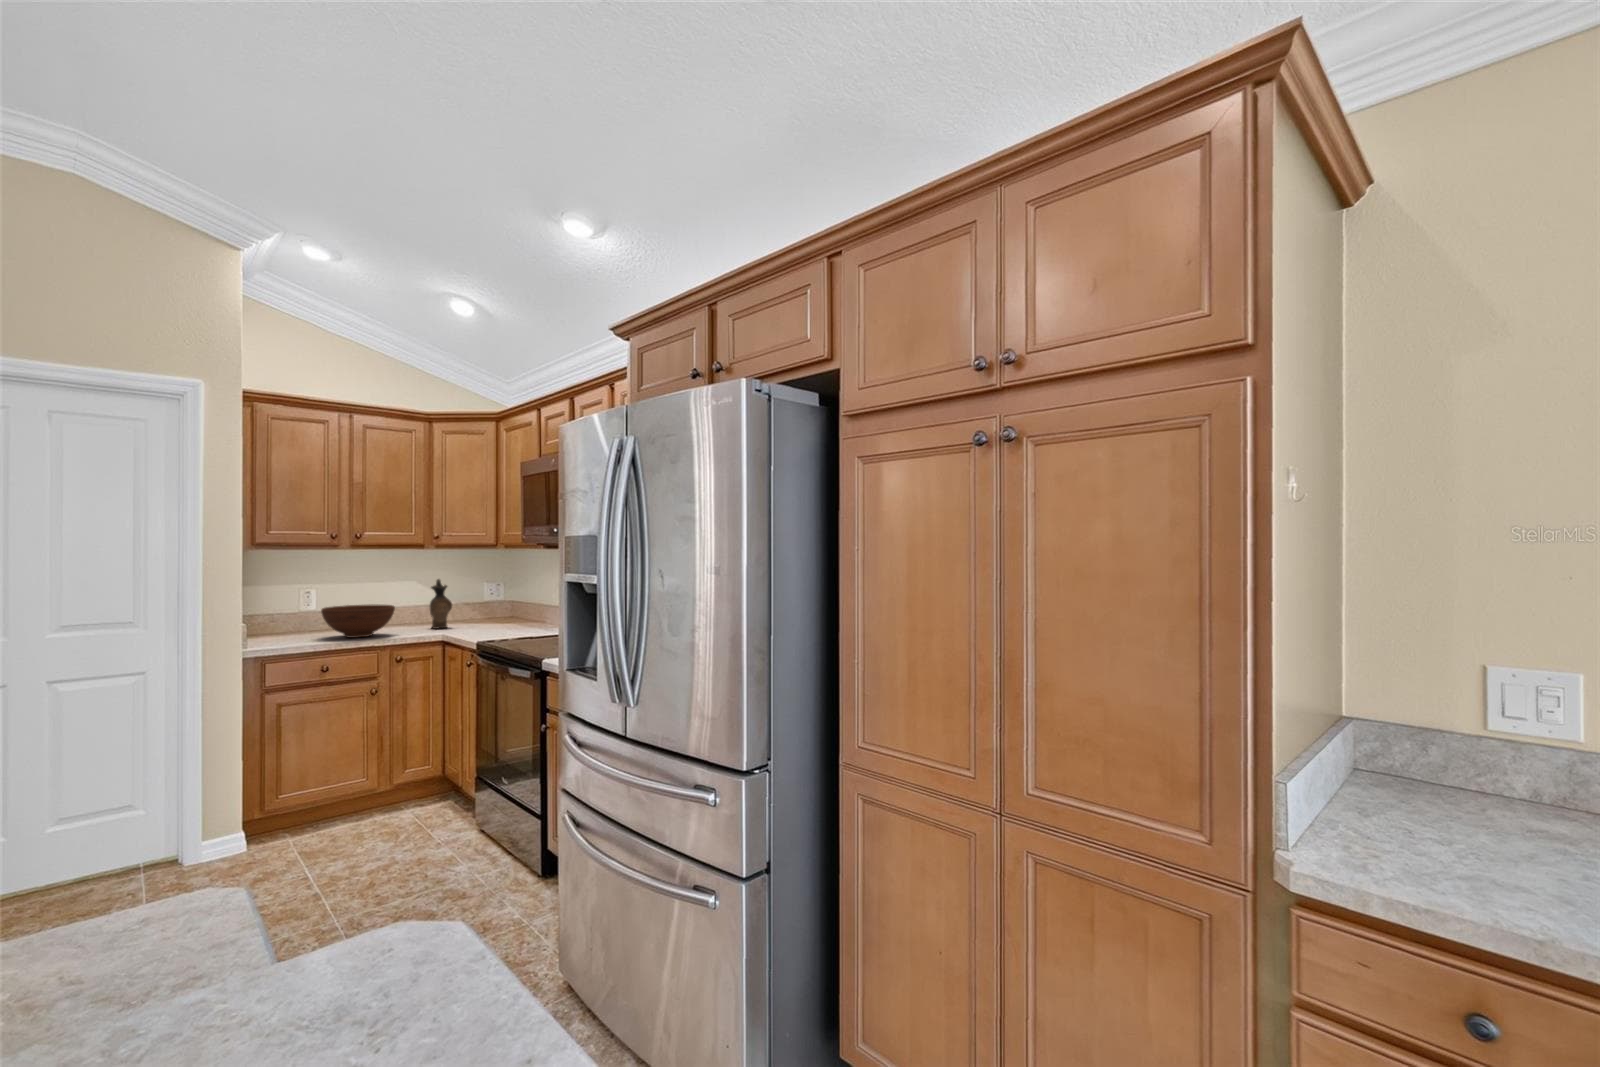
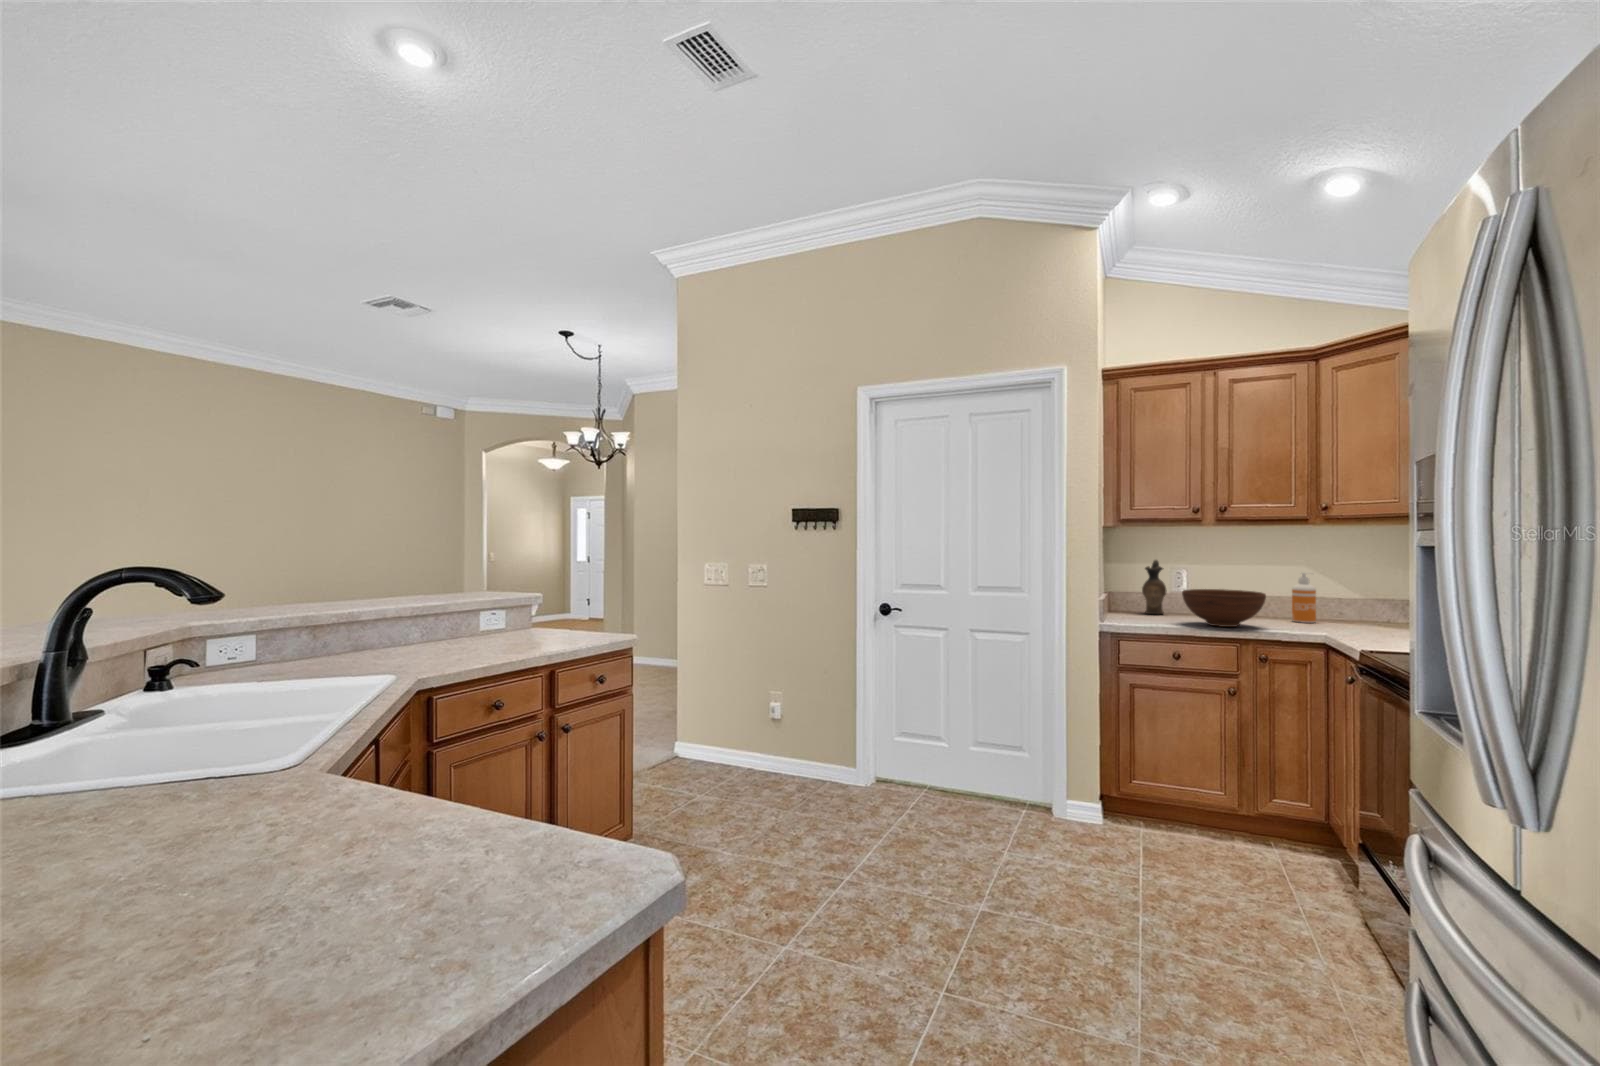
ceramic pitcher: present [430,579,452,629] -> present [1142,560,1167,614]
soap dispenser: none [406,586,424,627] -> present [1292,572,1316,623]

